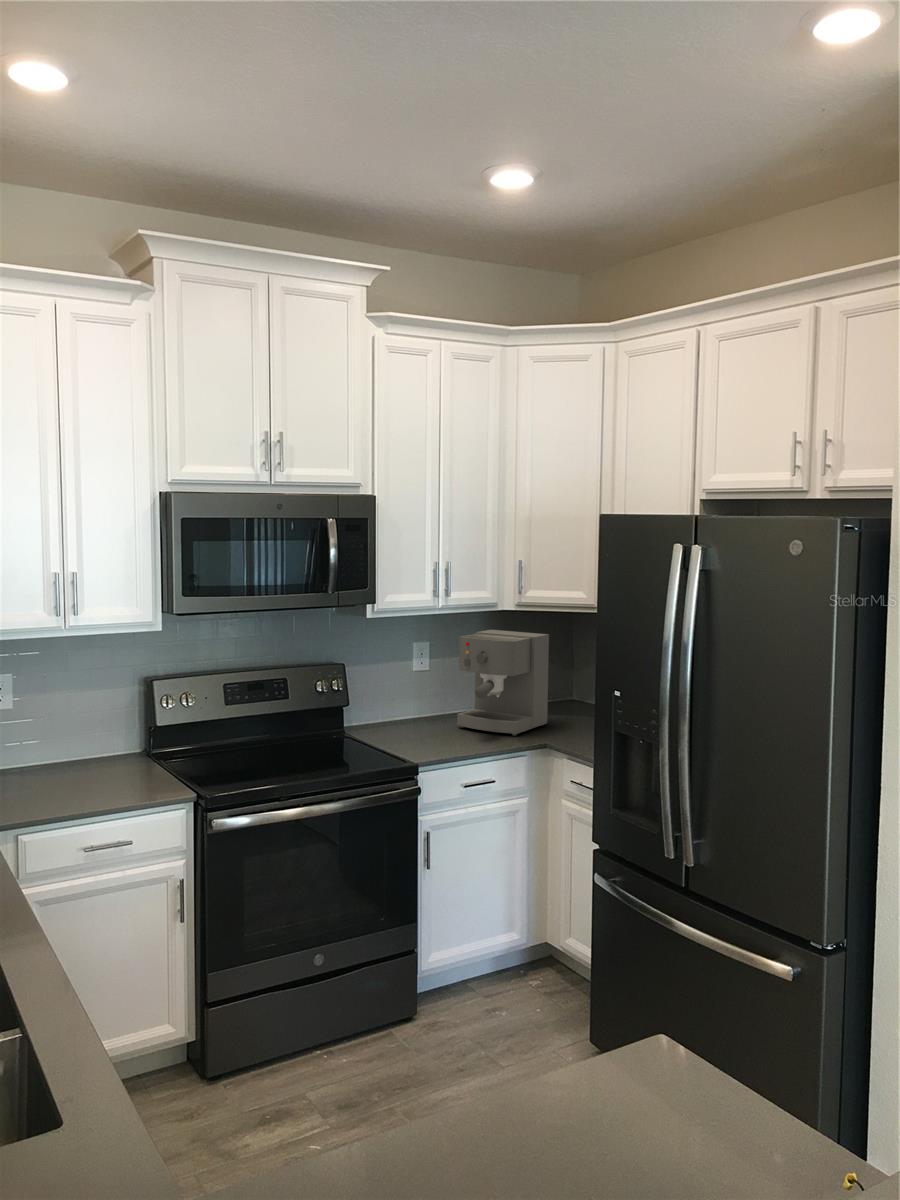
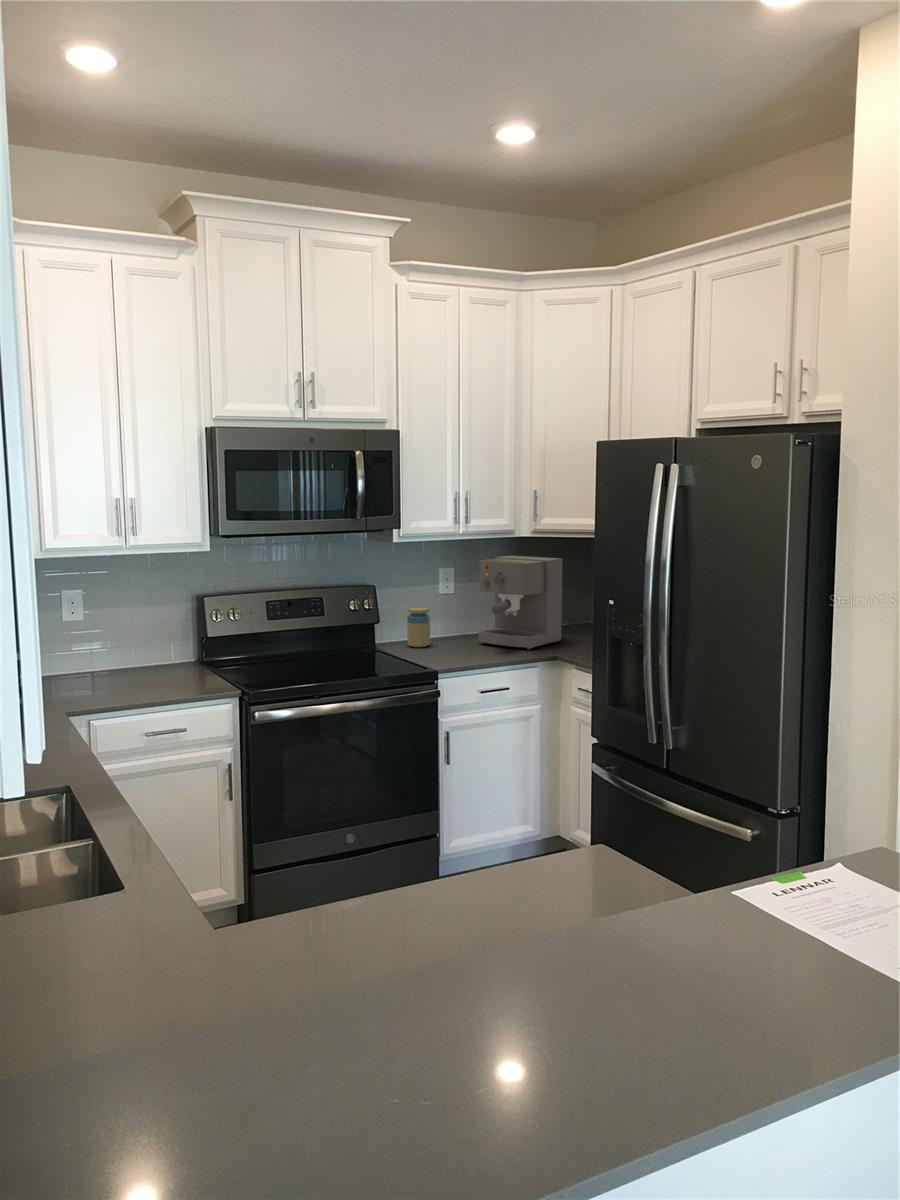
jar: none [380,688,405,732] -> present [407,608,430,647]

